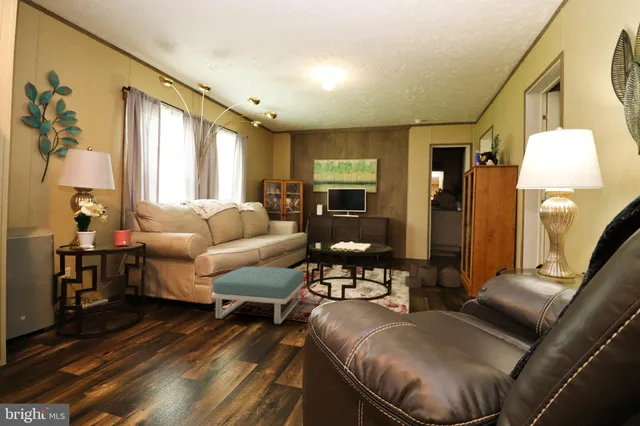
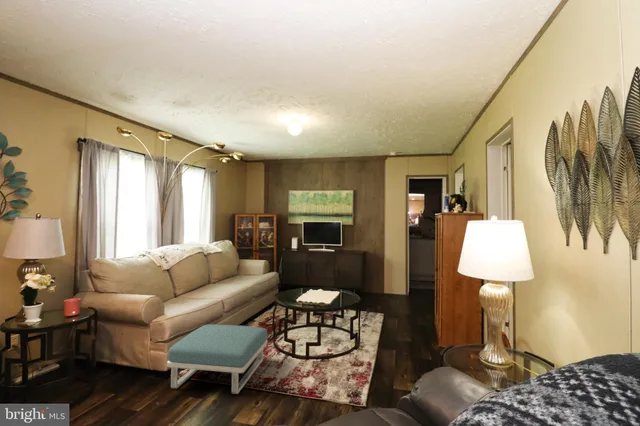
woven basket: present [405,263,460,288] -> none [376,305,433,337]

